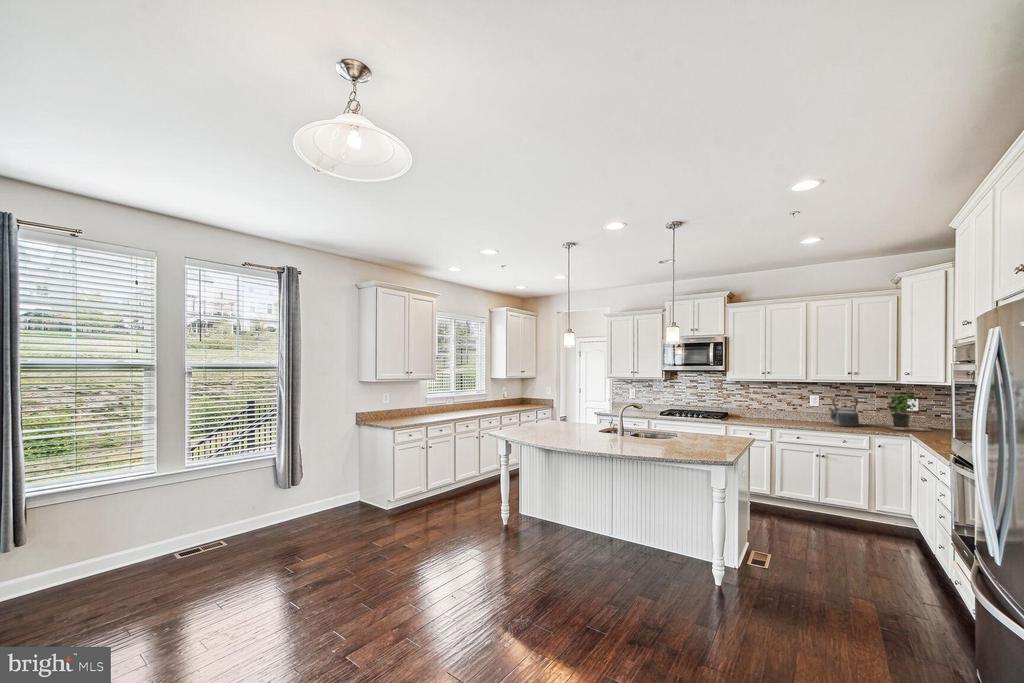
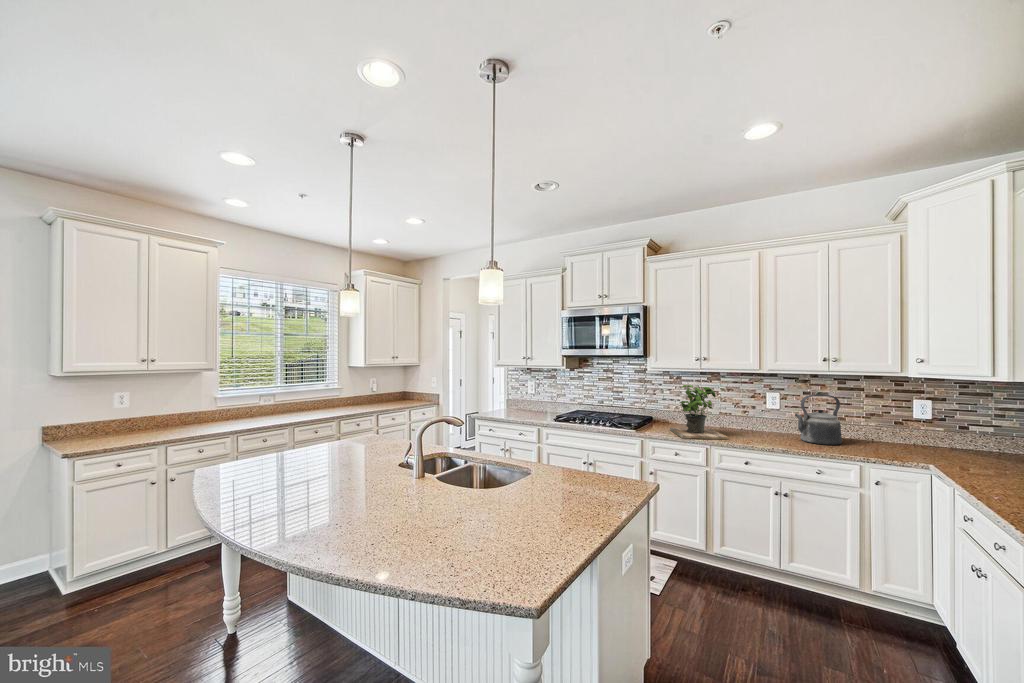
potted plant: present [875,392,932,431] -> present [670,385,728,439]

